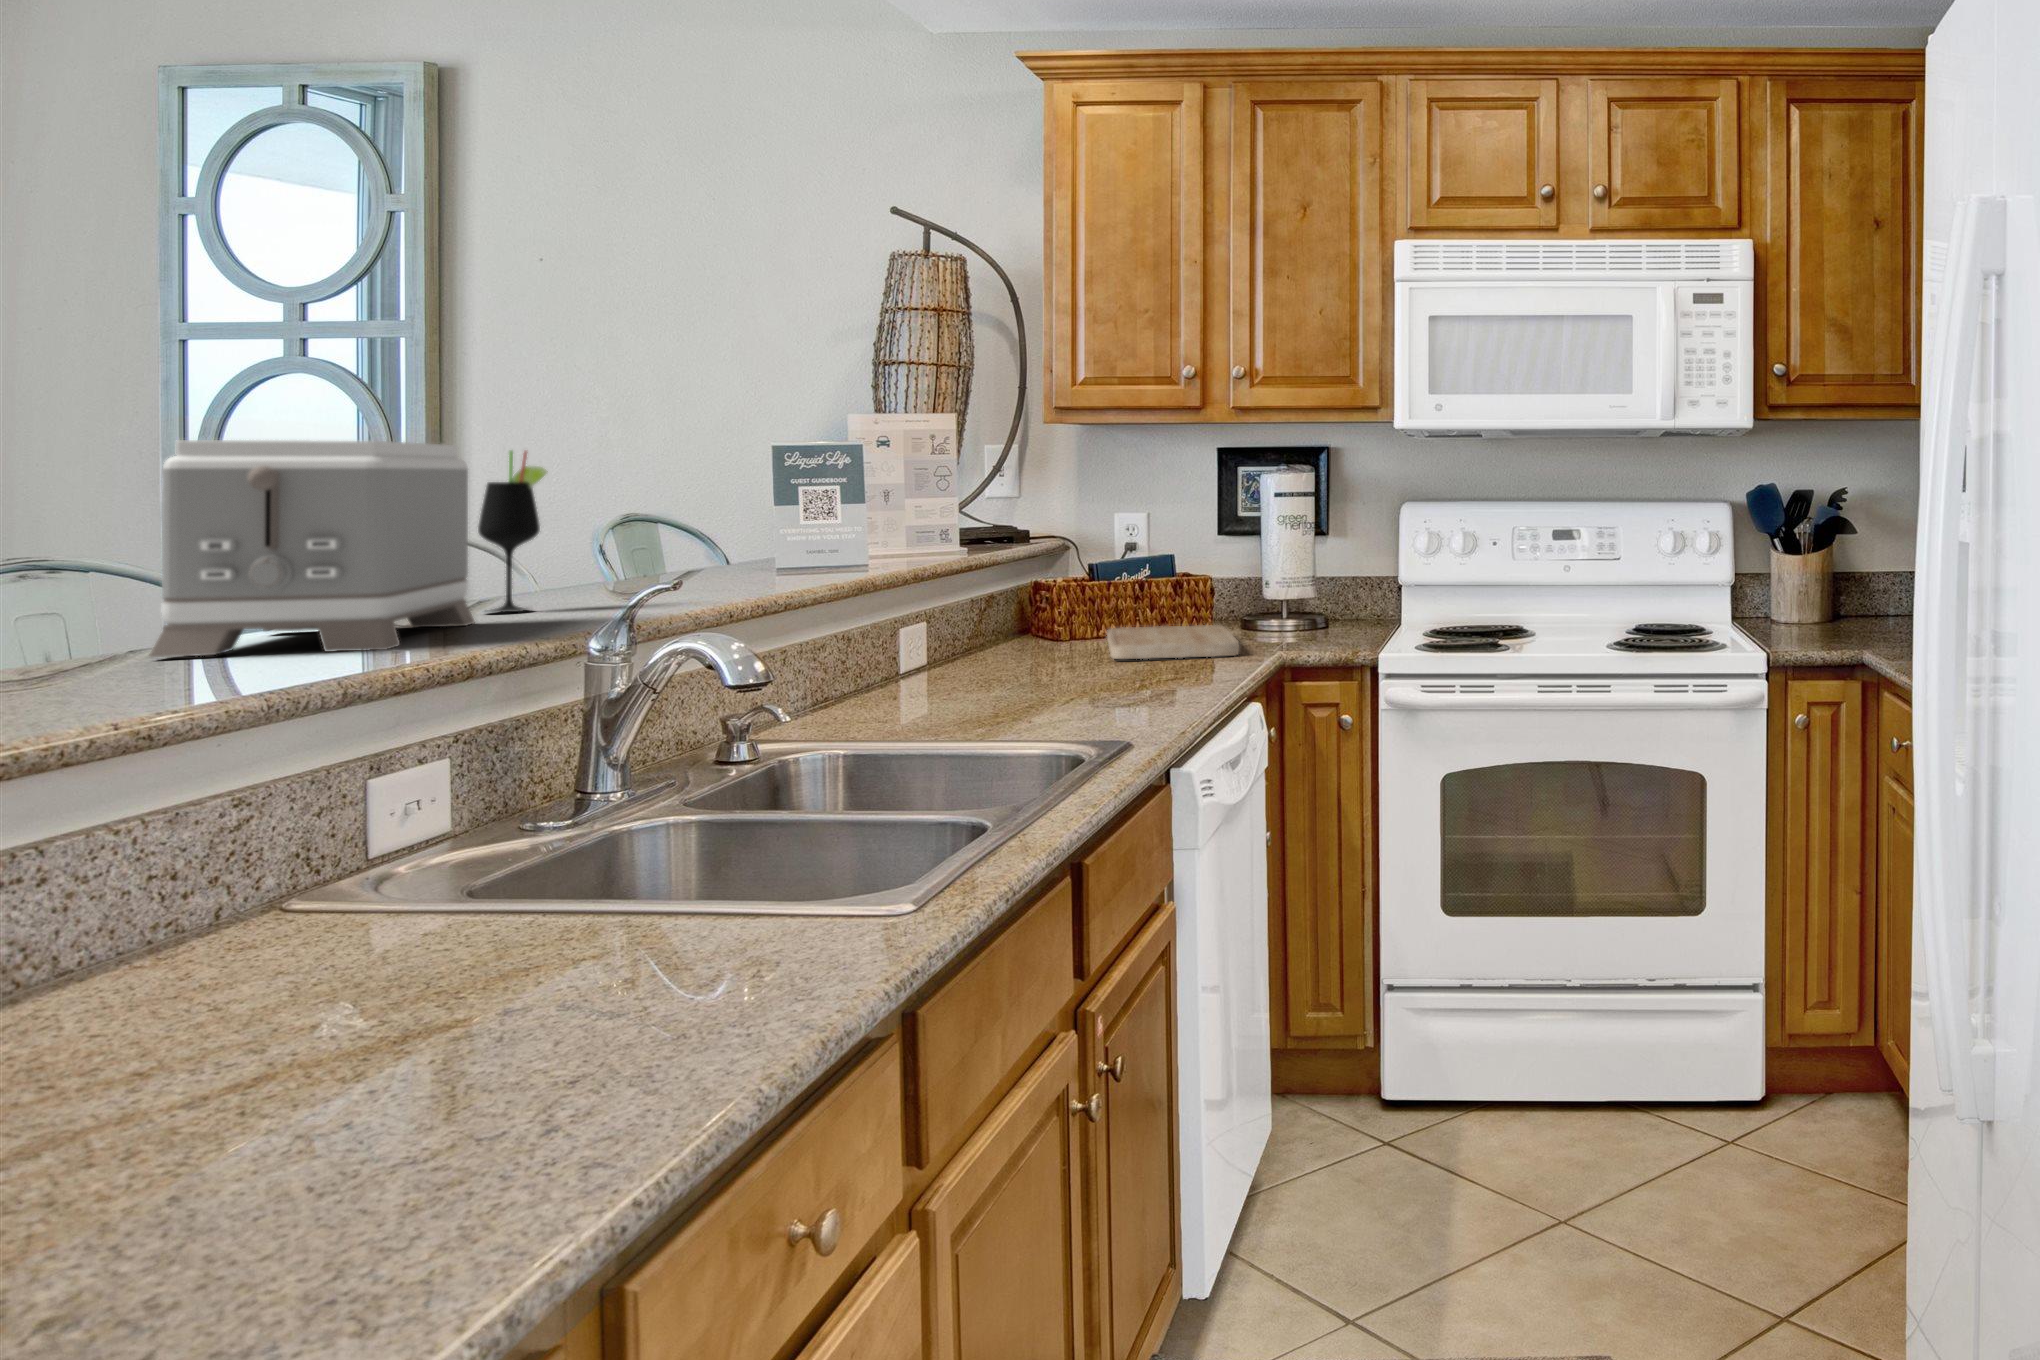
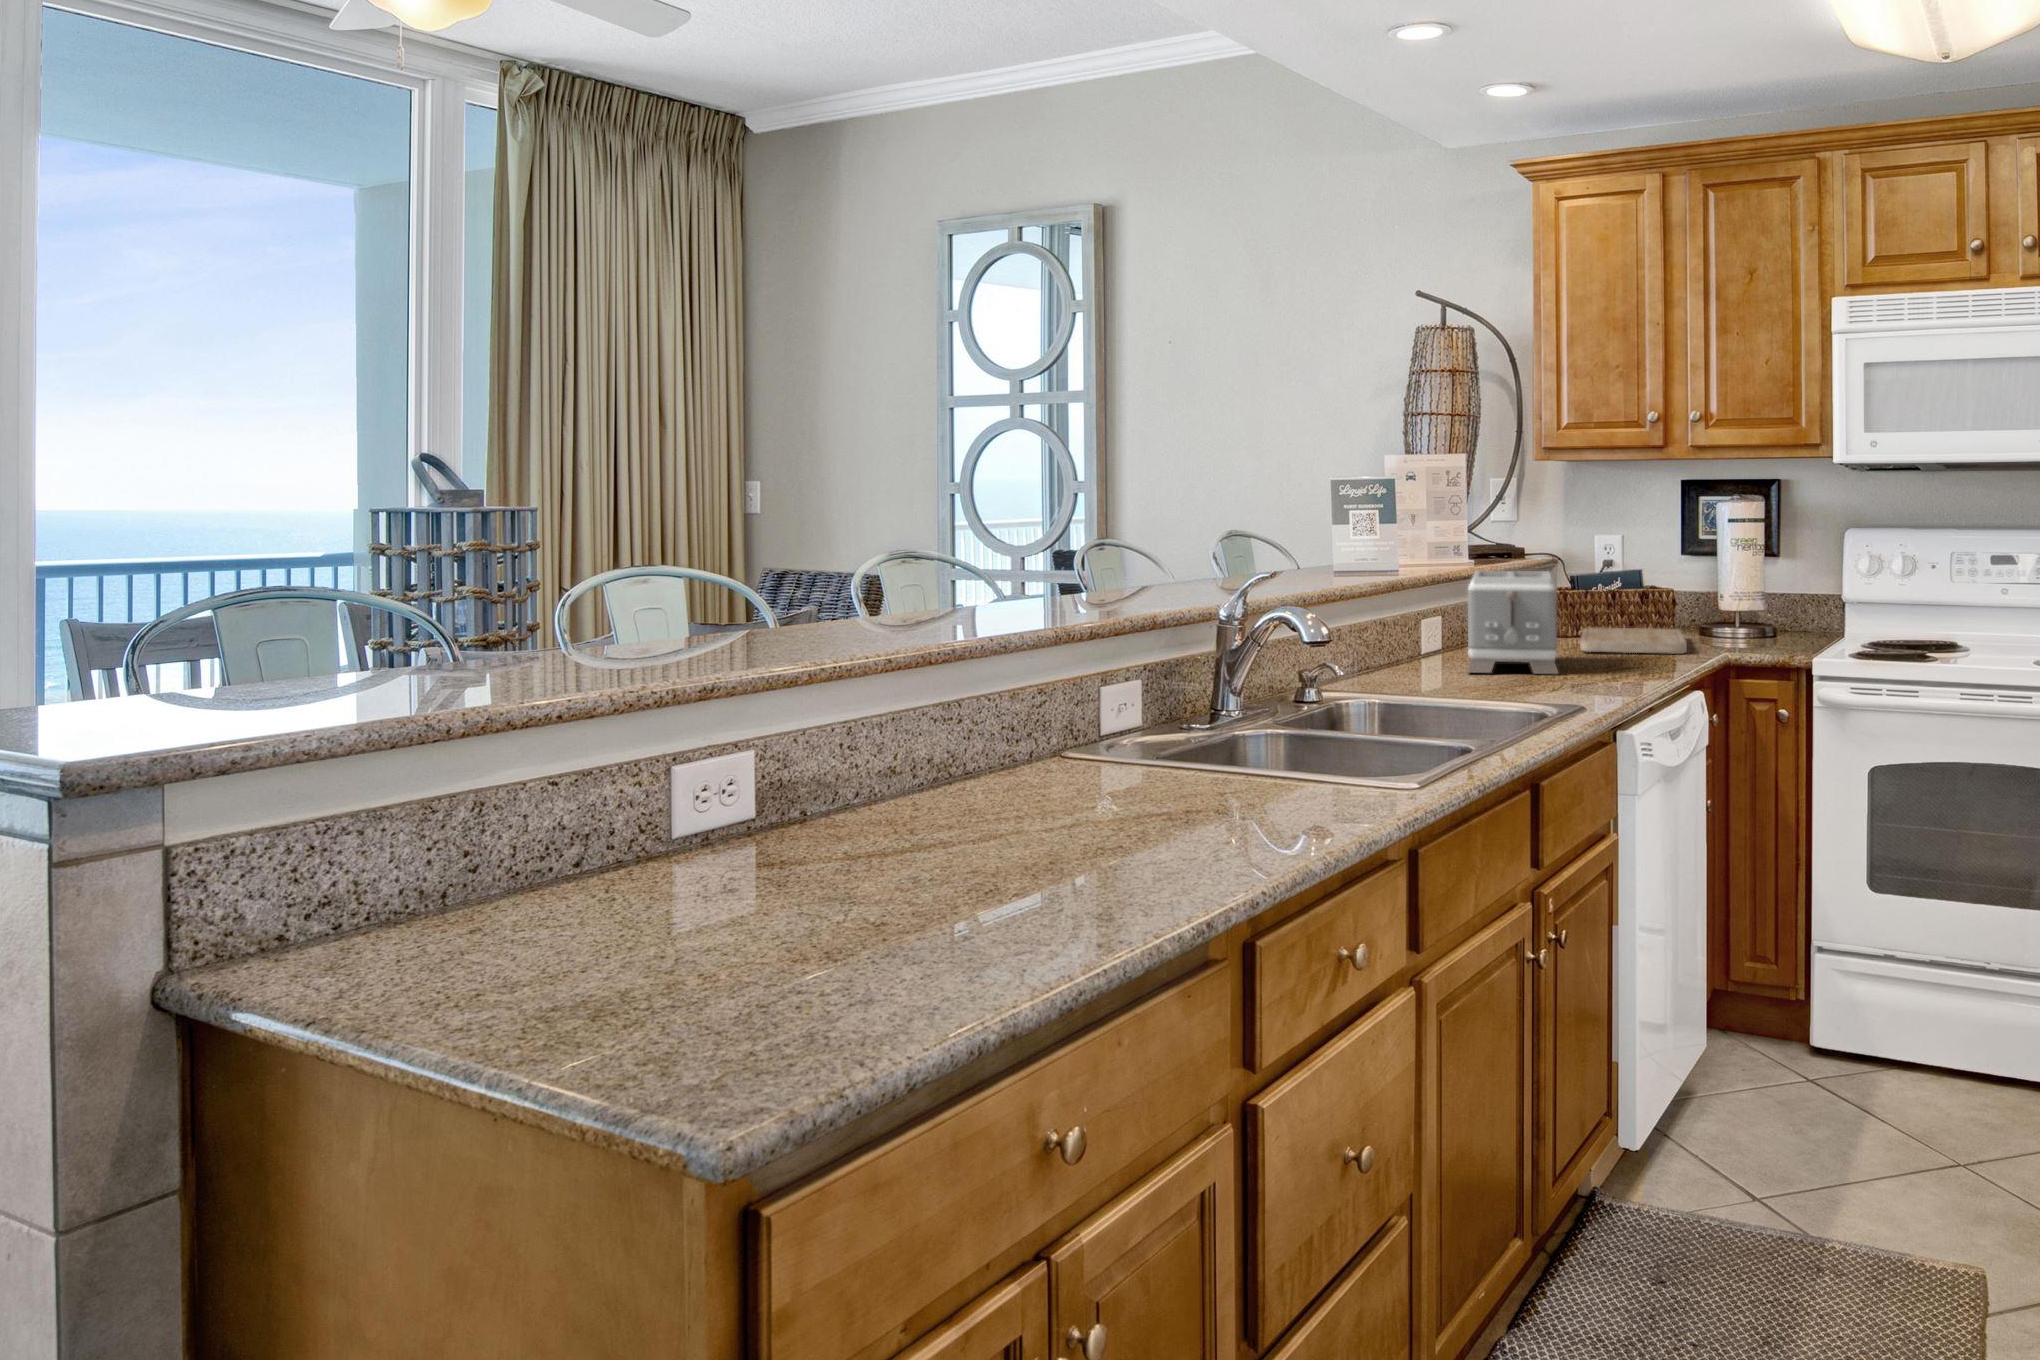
toaster: present [150,440,475,657] -> present [1467,571,1558,674]
wine glass: present [478,451,547,612] -> none [1158,492,1196,596]

